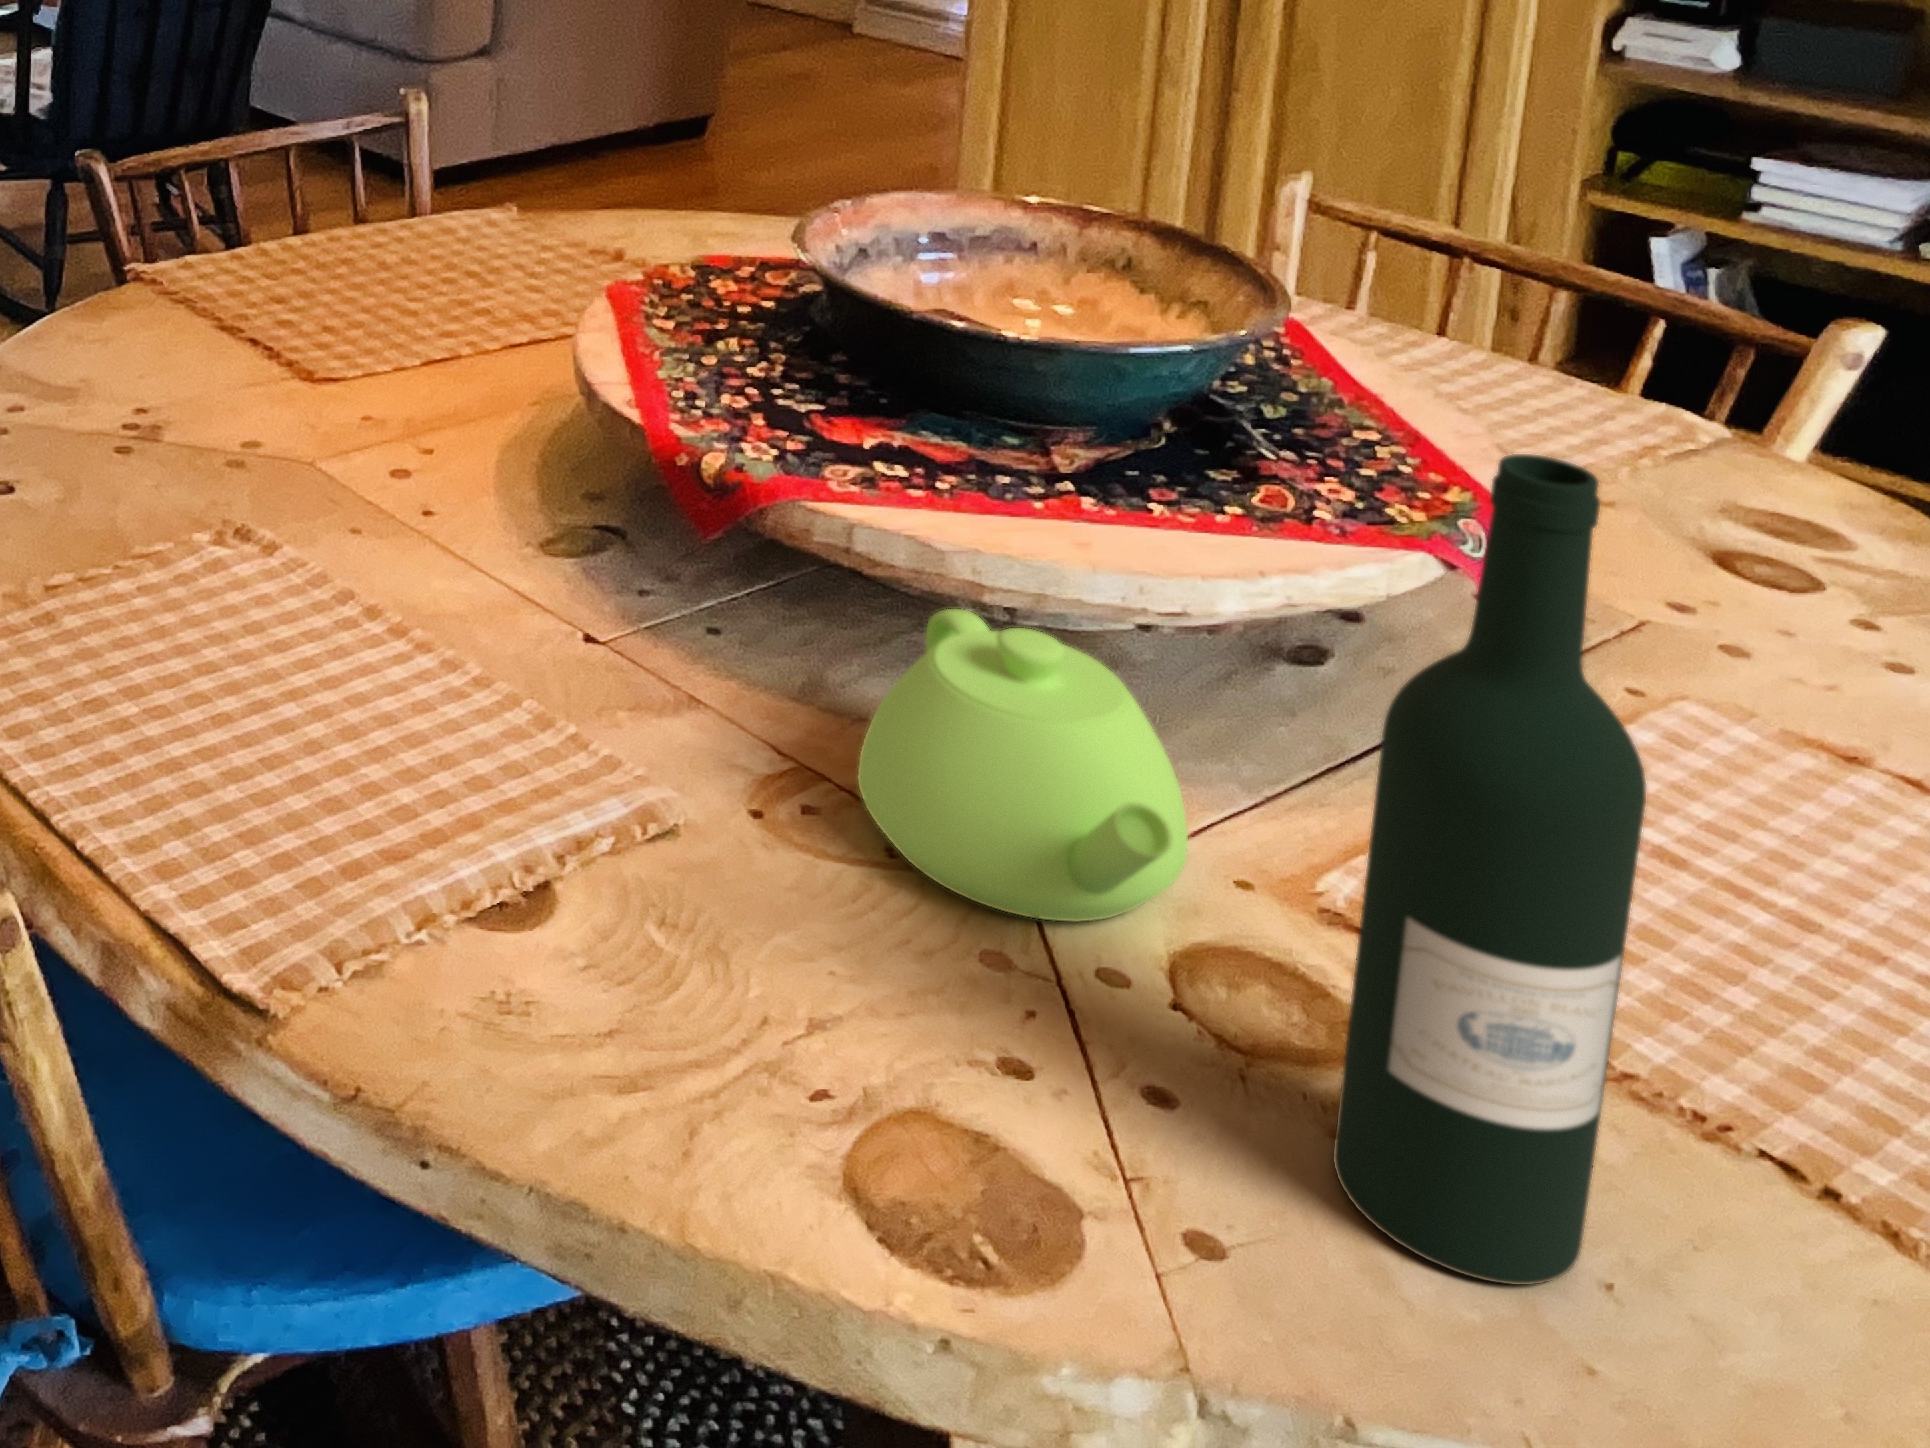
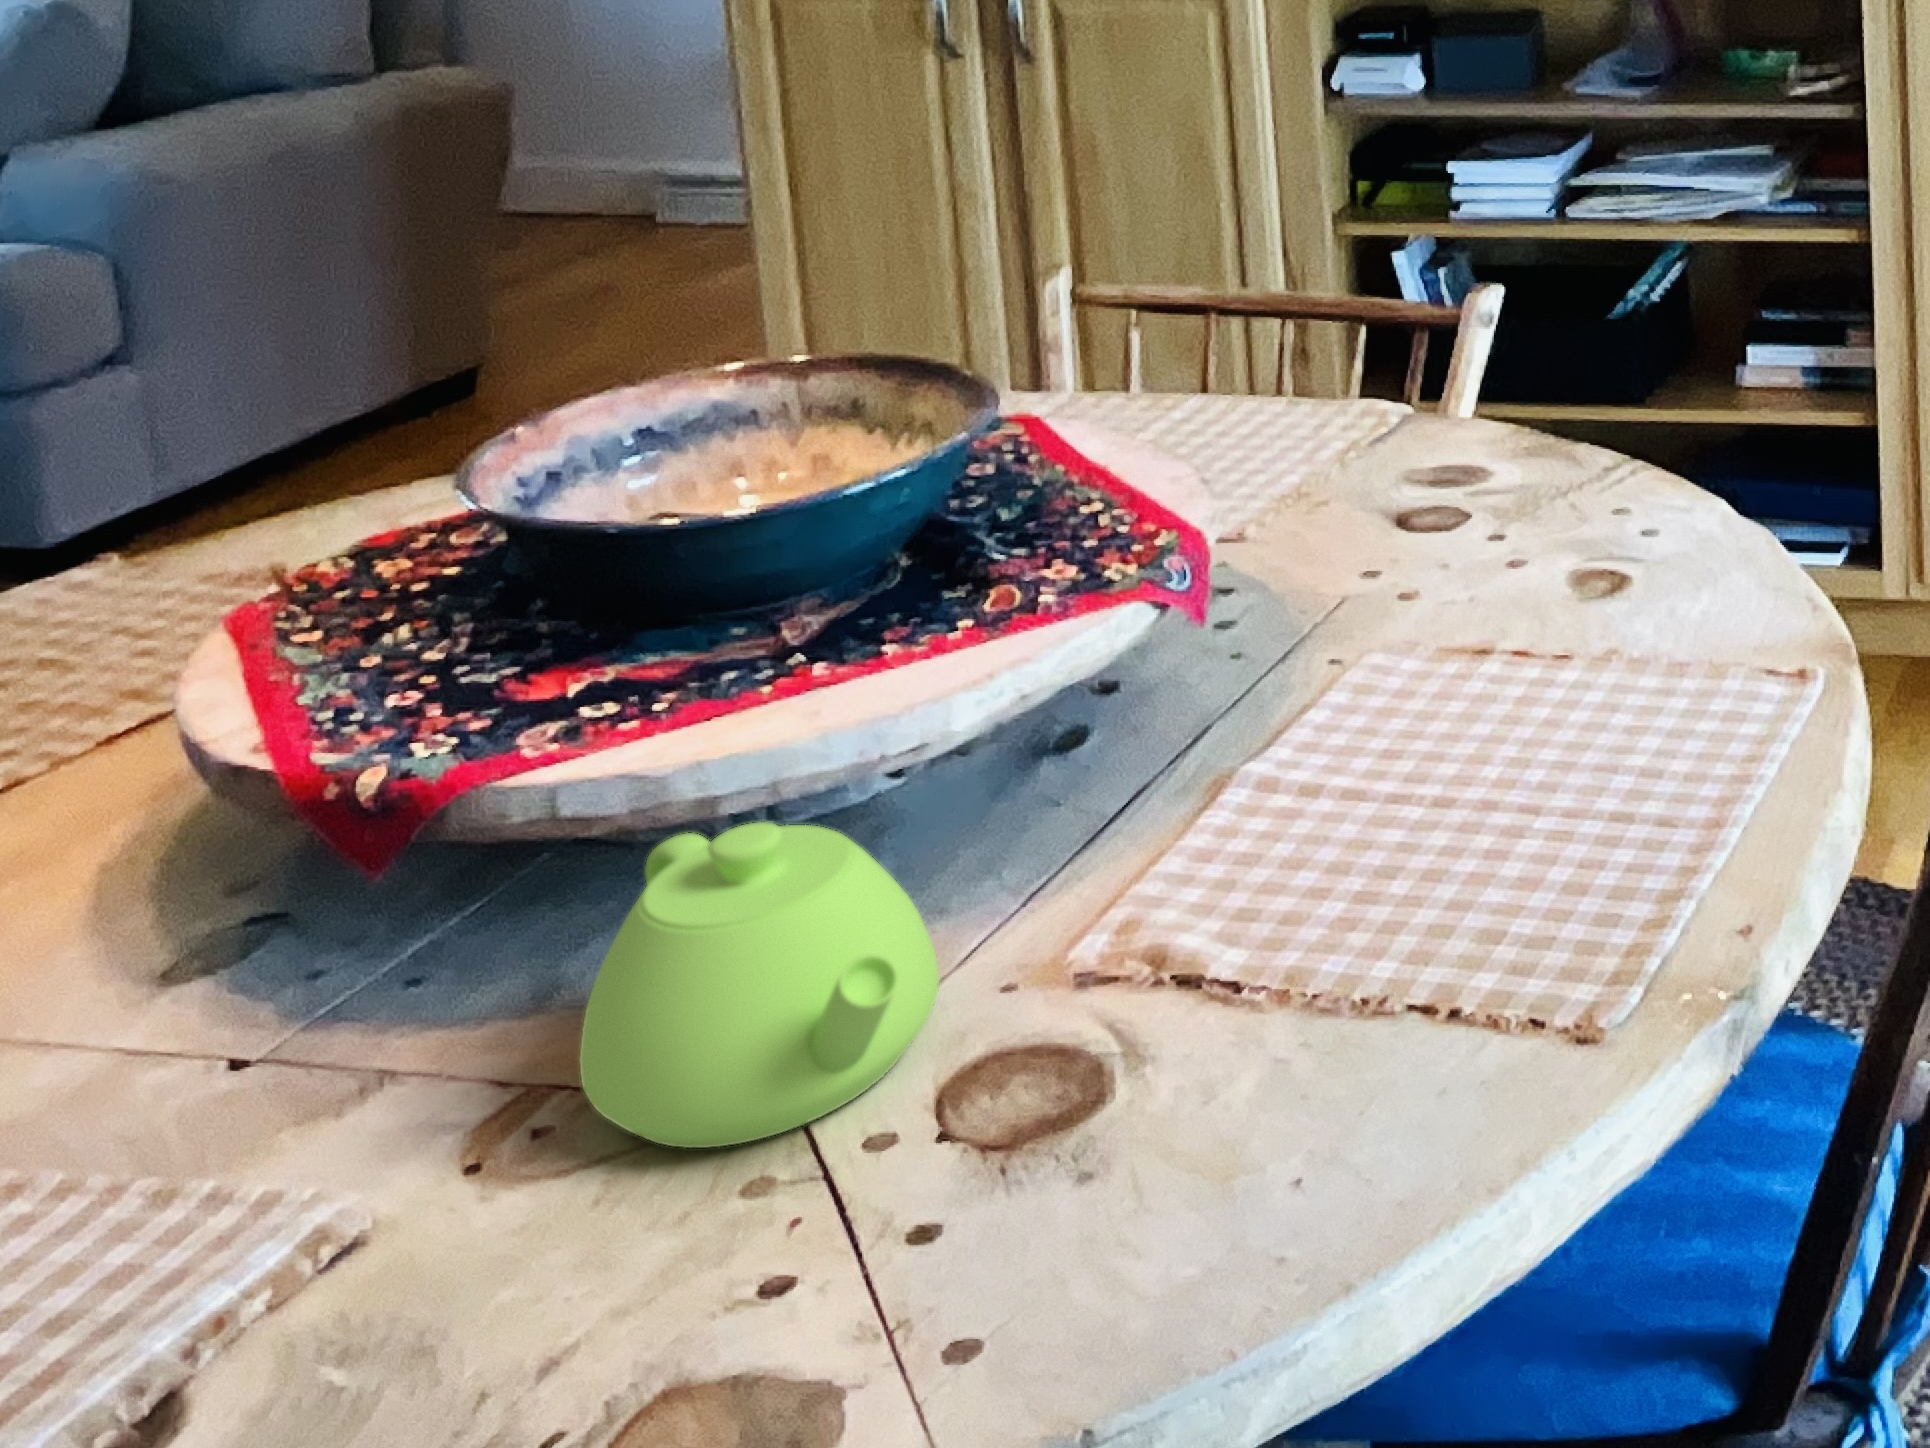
wine bottle: present [1333,454,1646,1285] -> none [1035,473,1271,1251]

